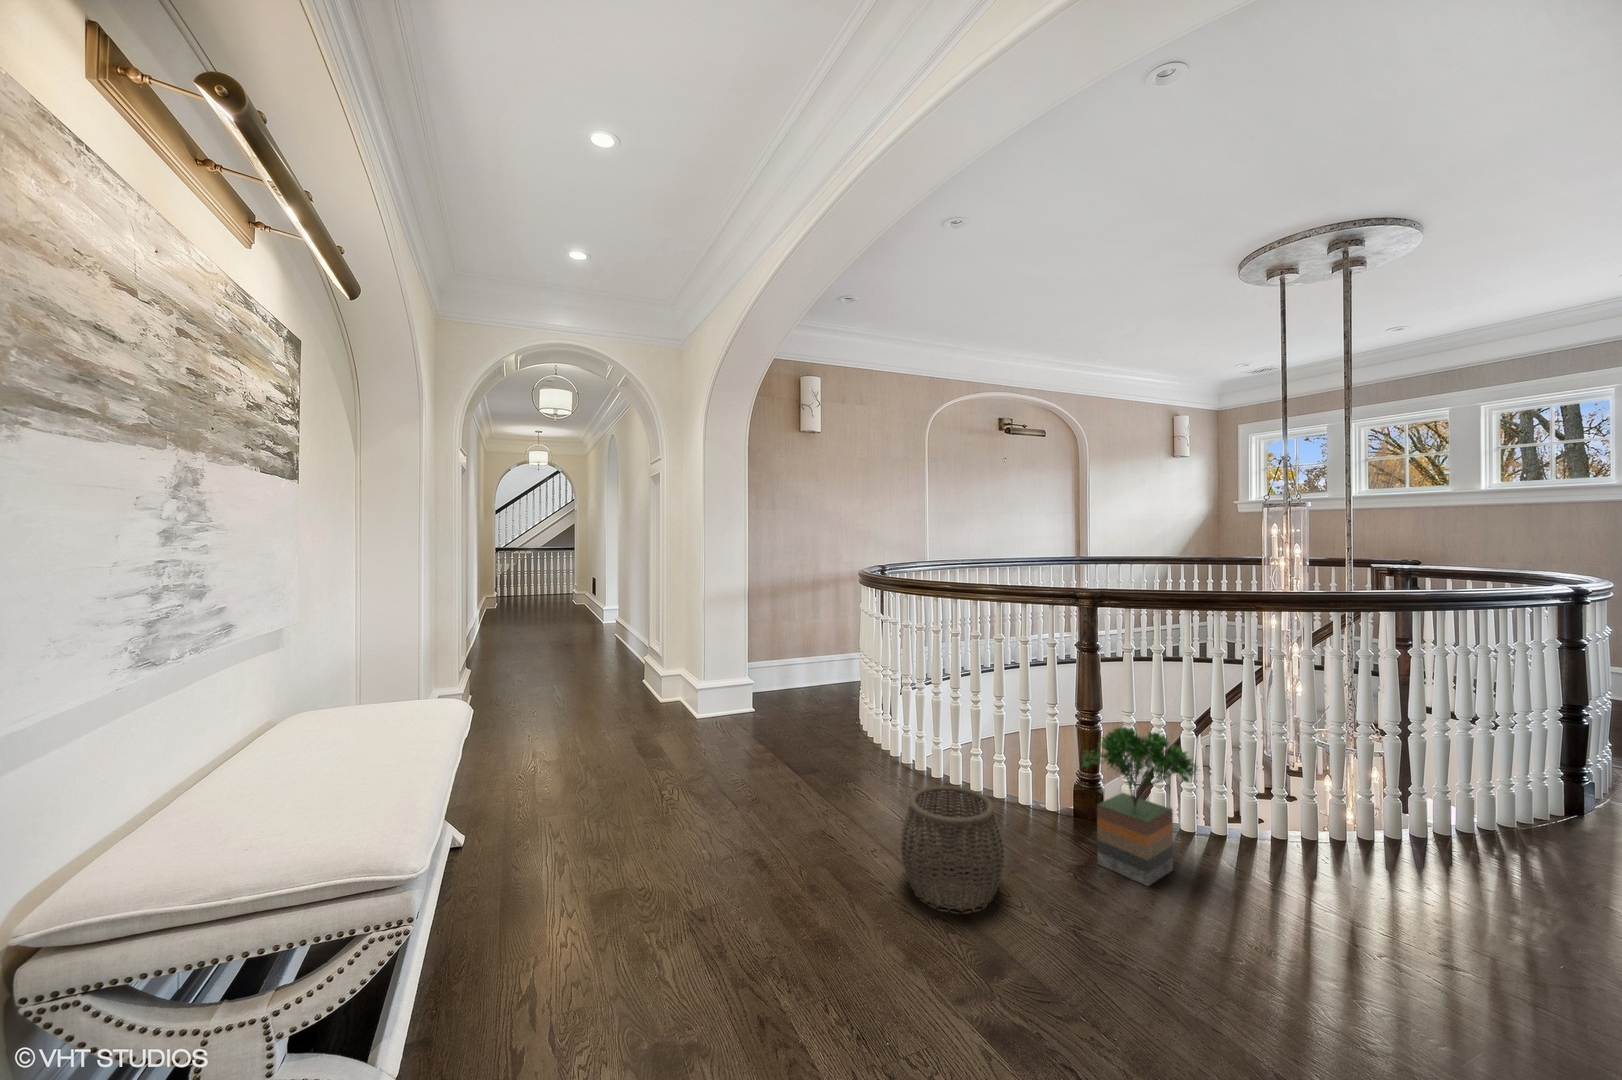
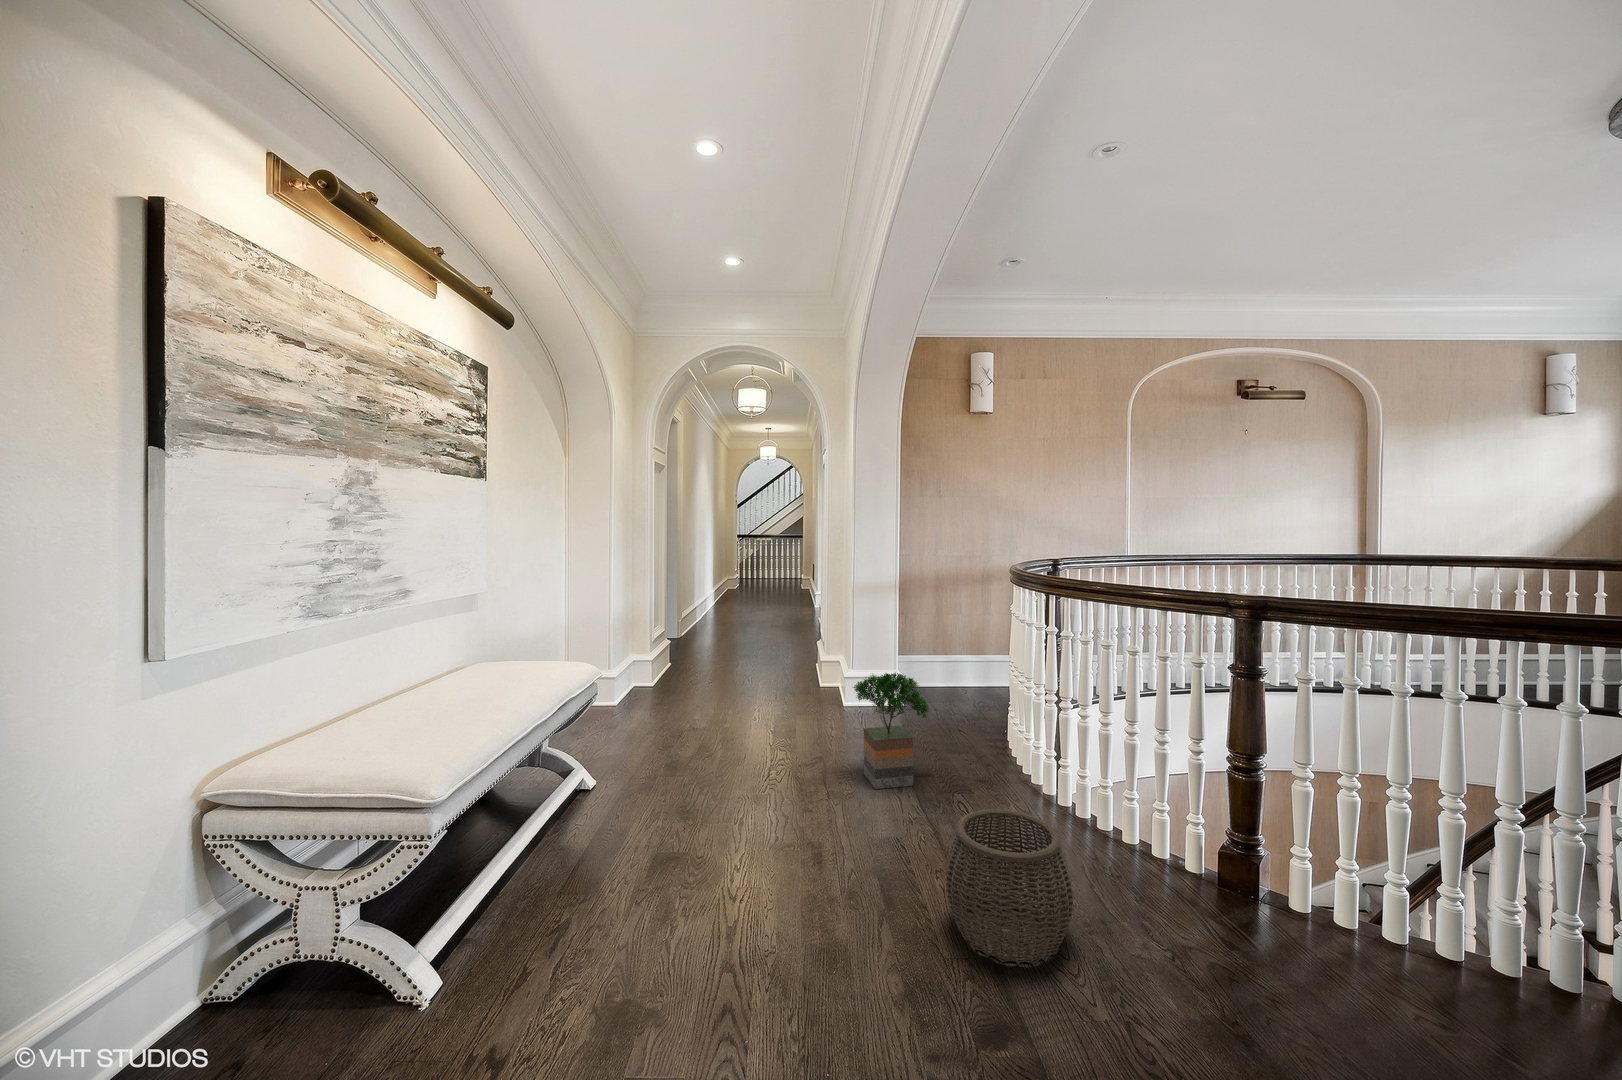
potted tree: present [1083,727,1198,886] -> present [854,672,930,789]

